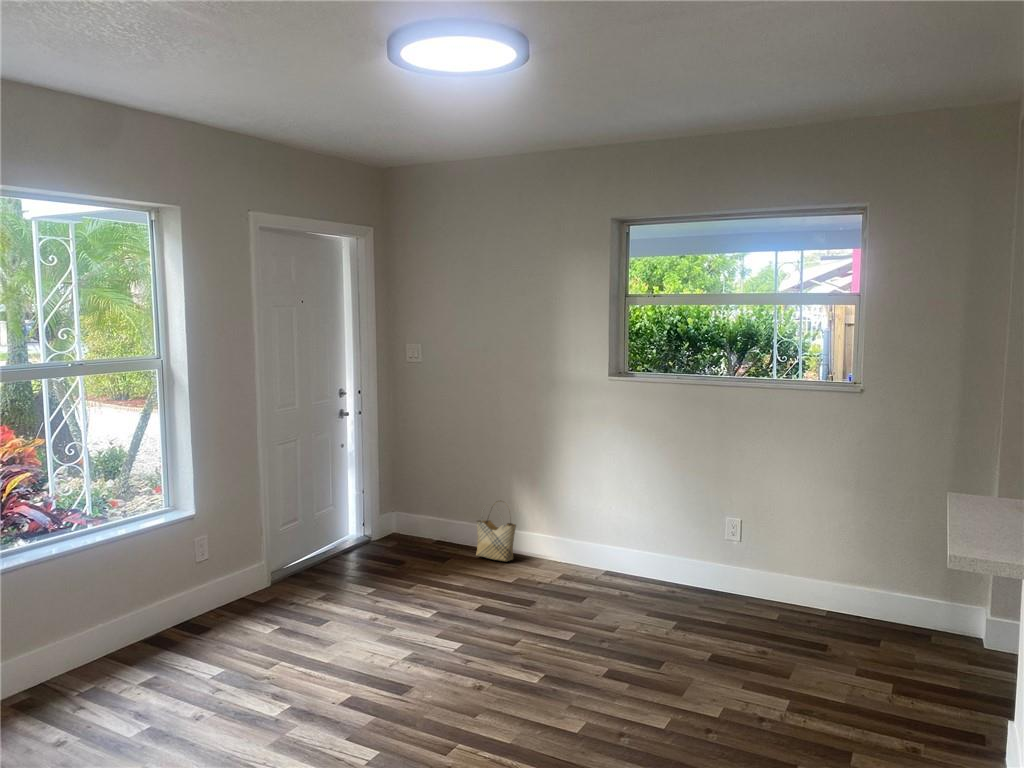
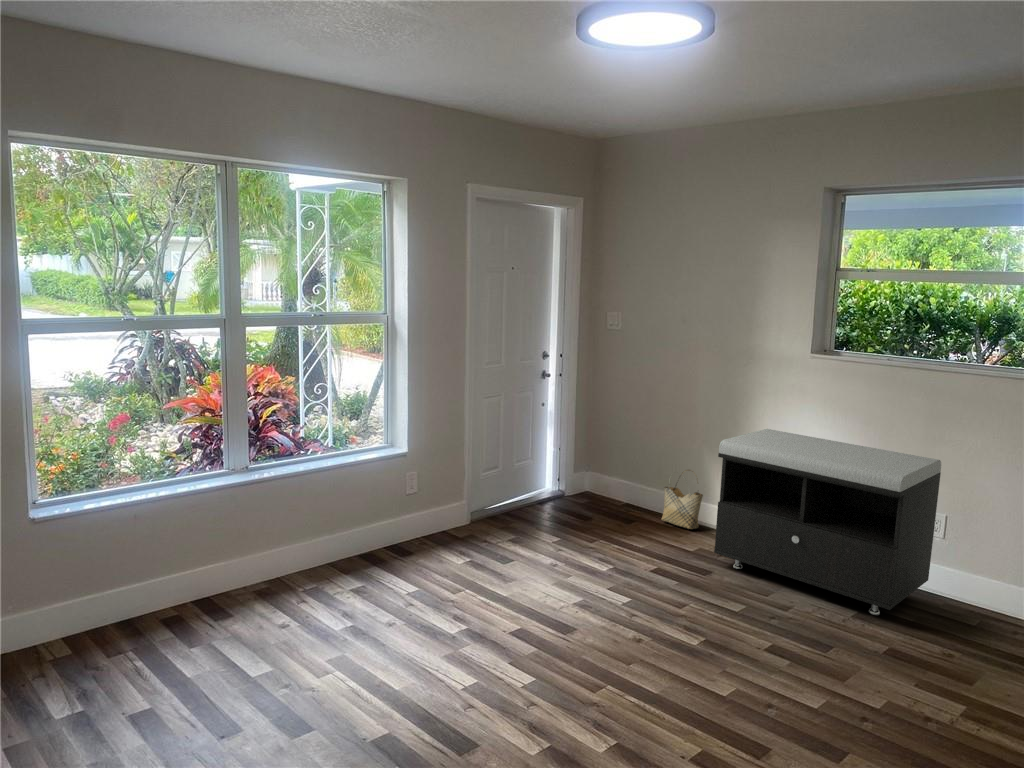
storage bench: none [535,453,733,623] -> present [714,429,941,615]

